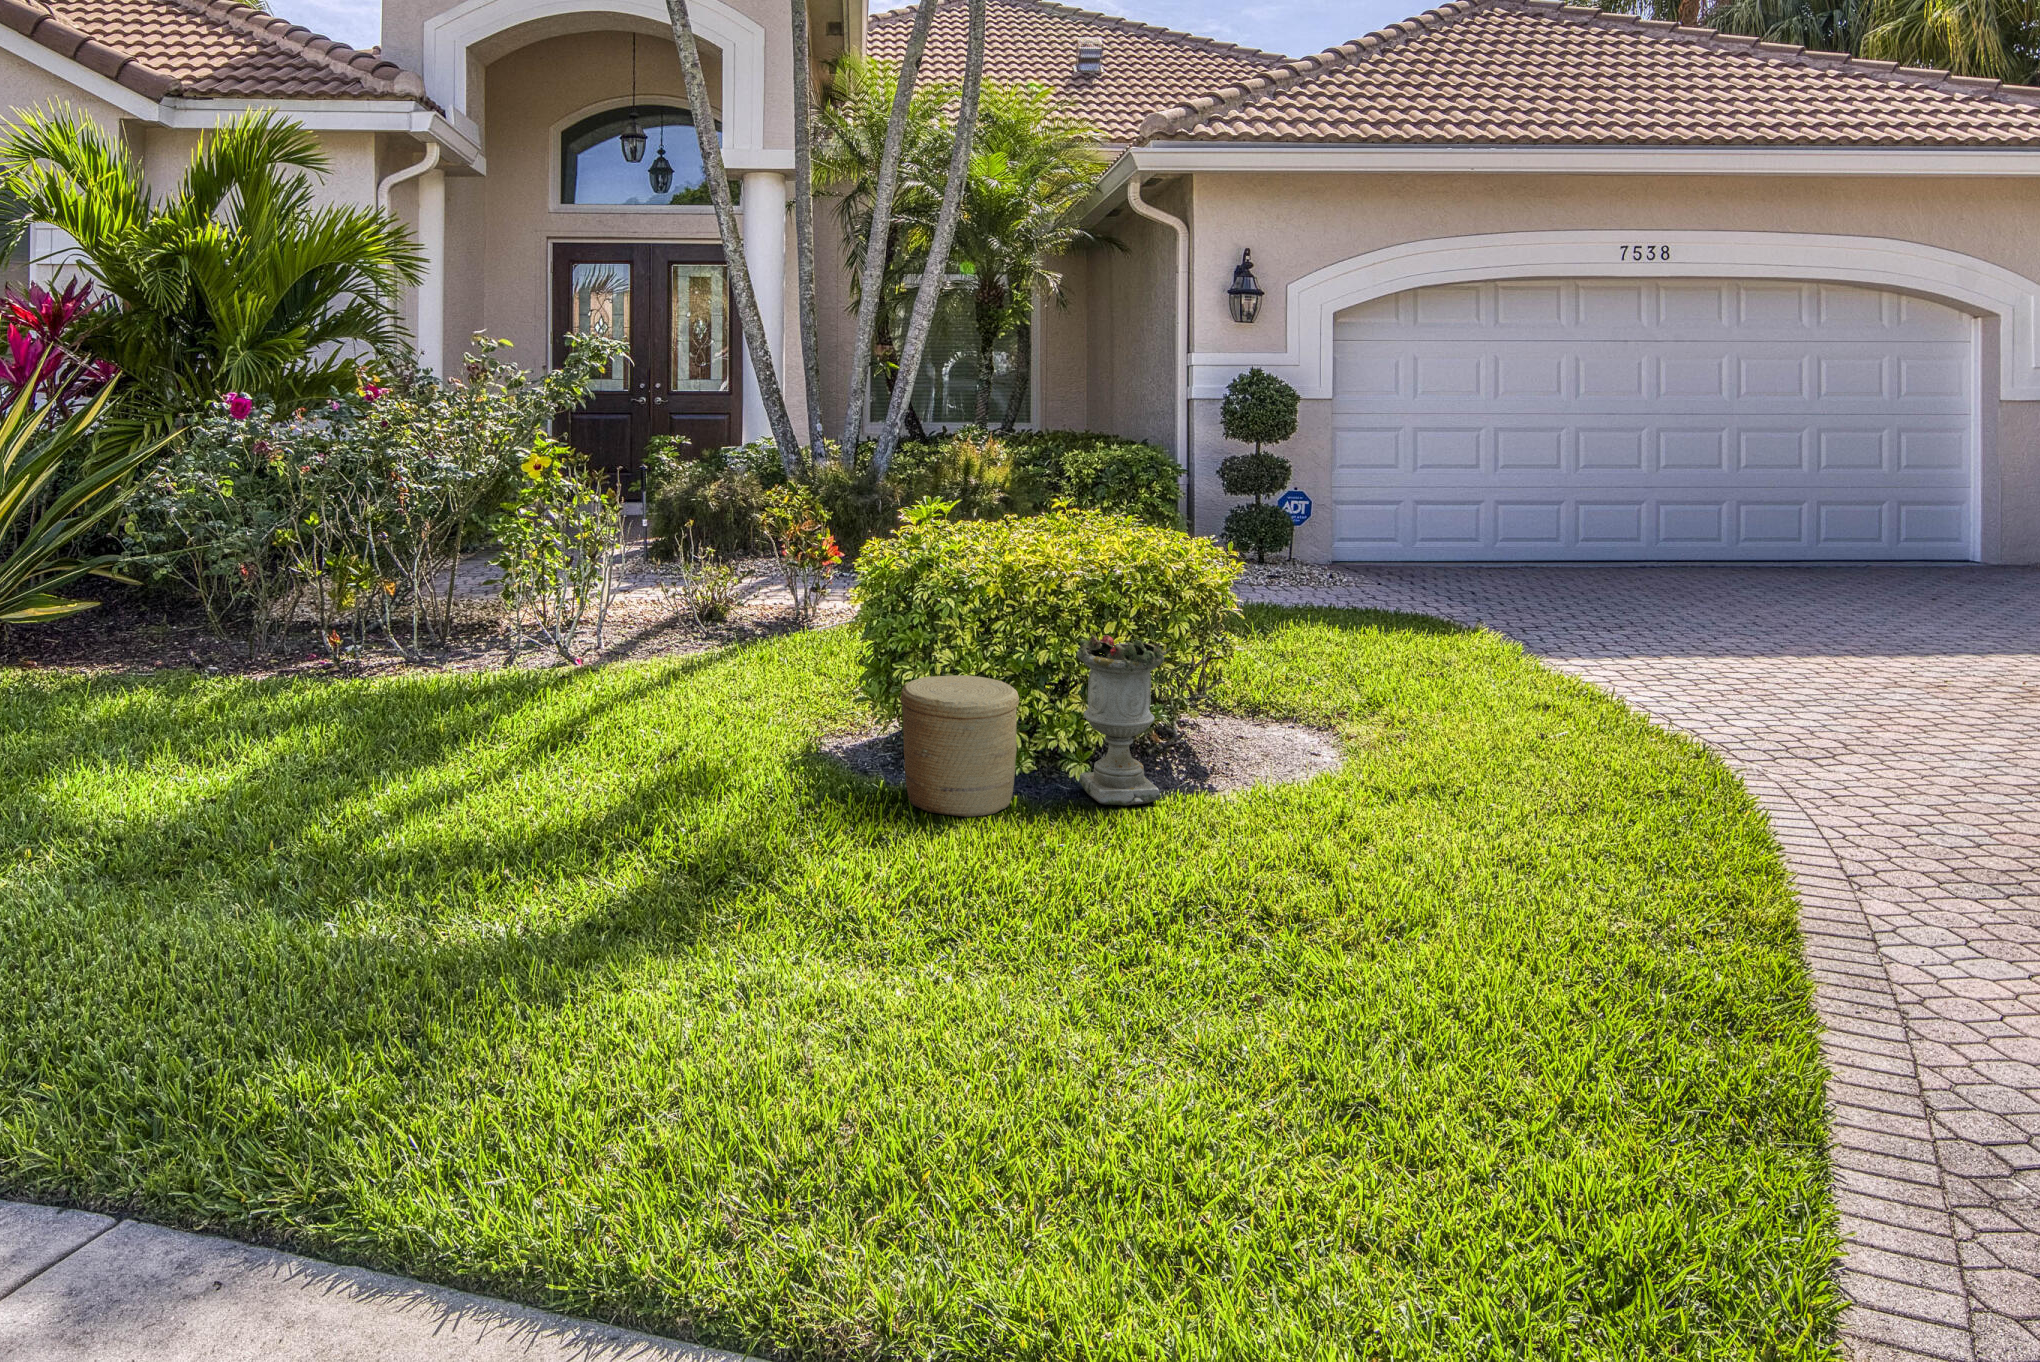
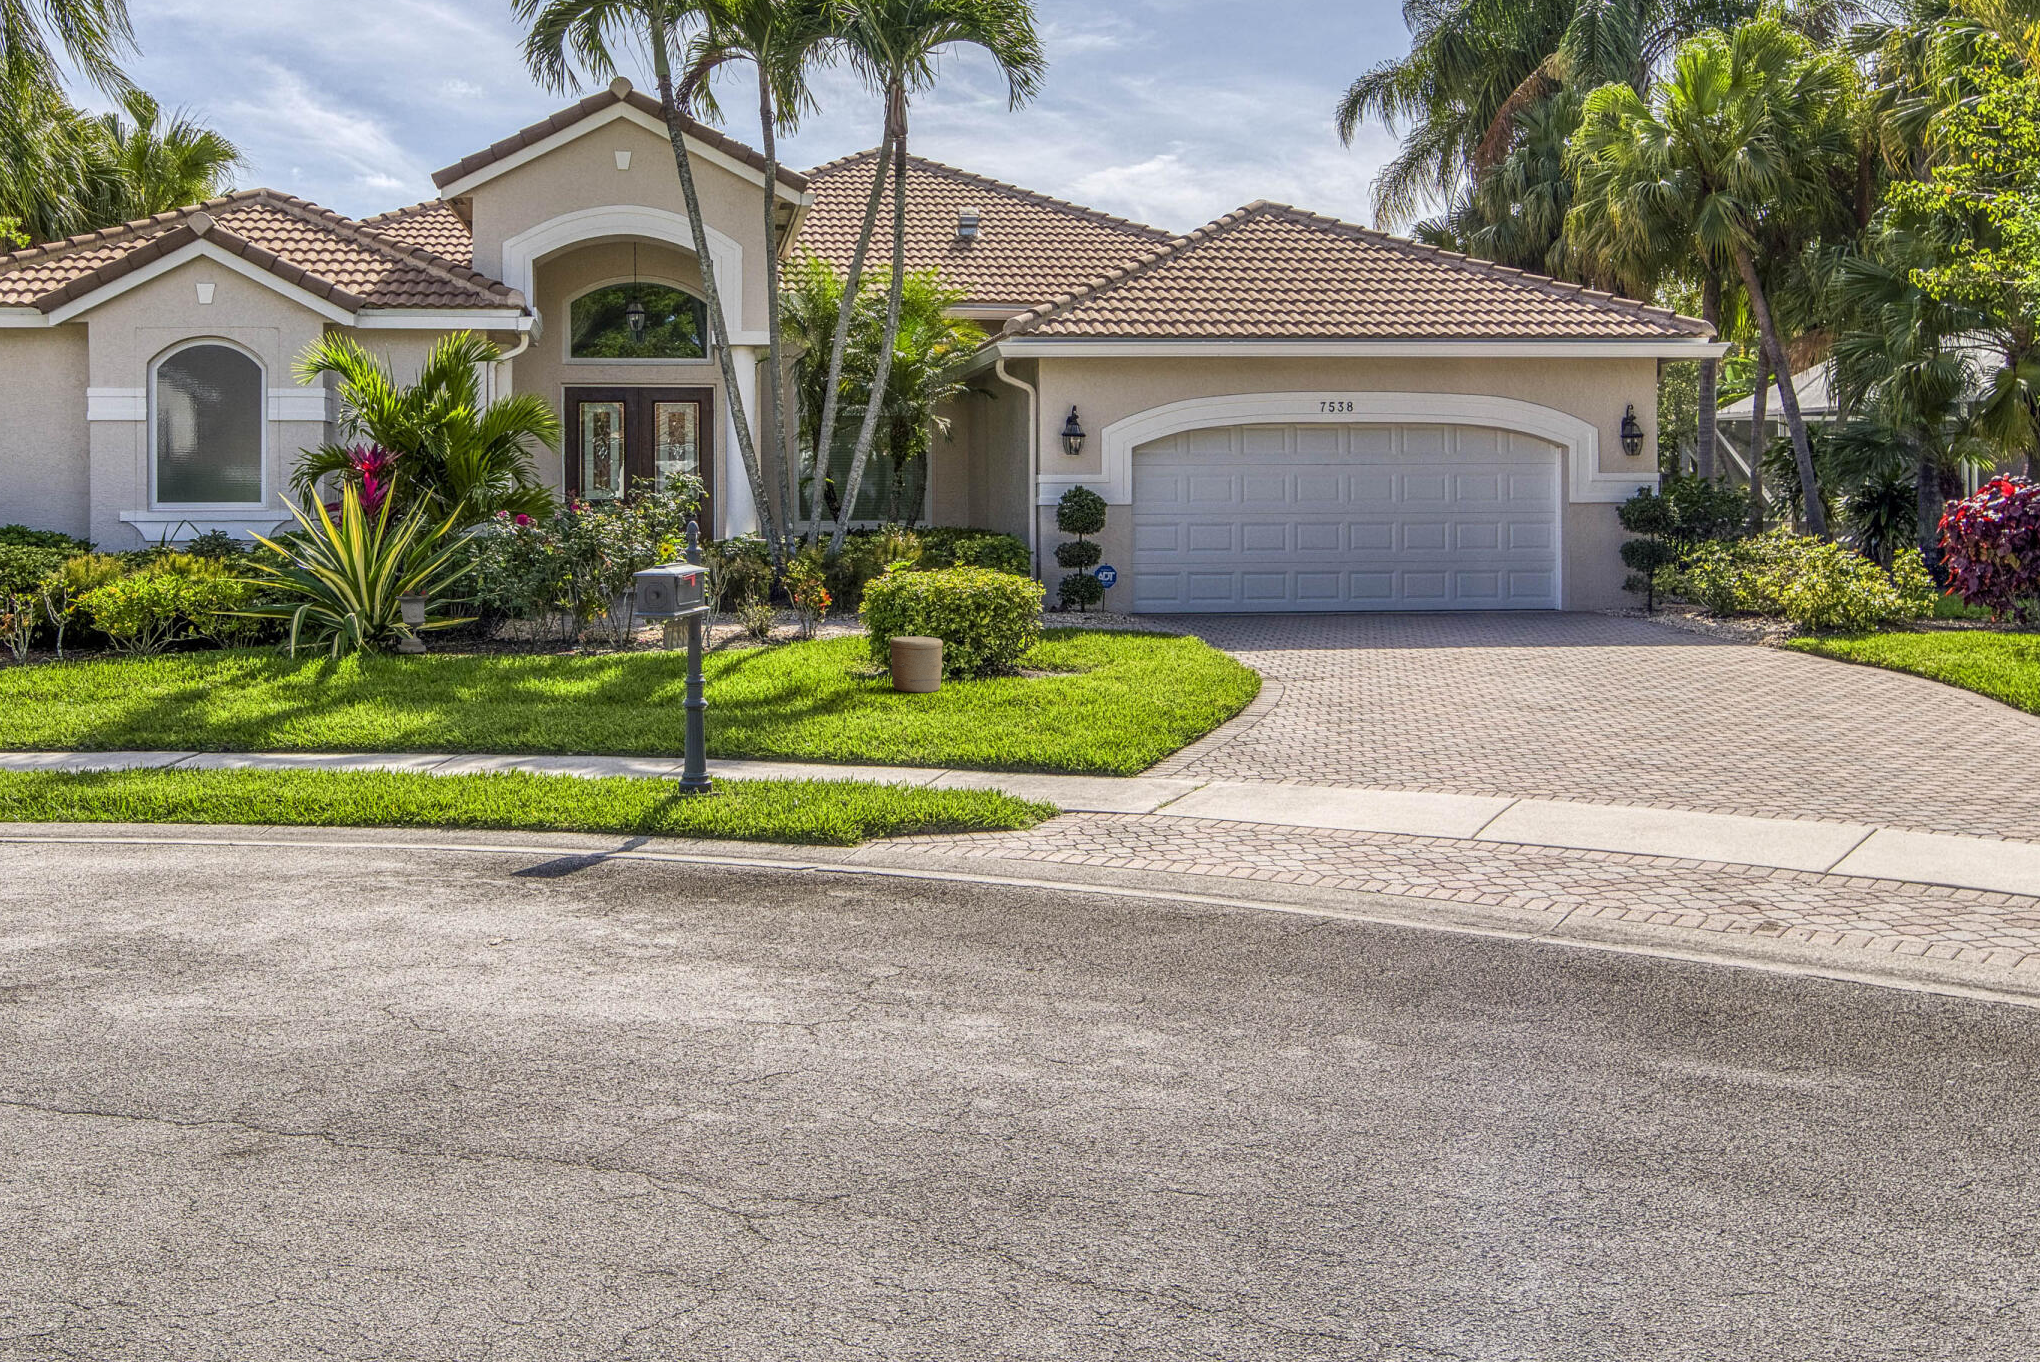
planter: present [1077,633,1171,806] -> present [395,587,430,654]

